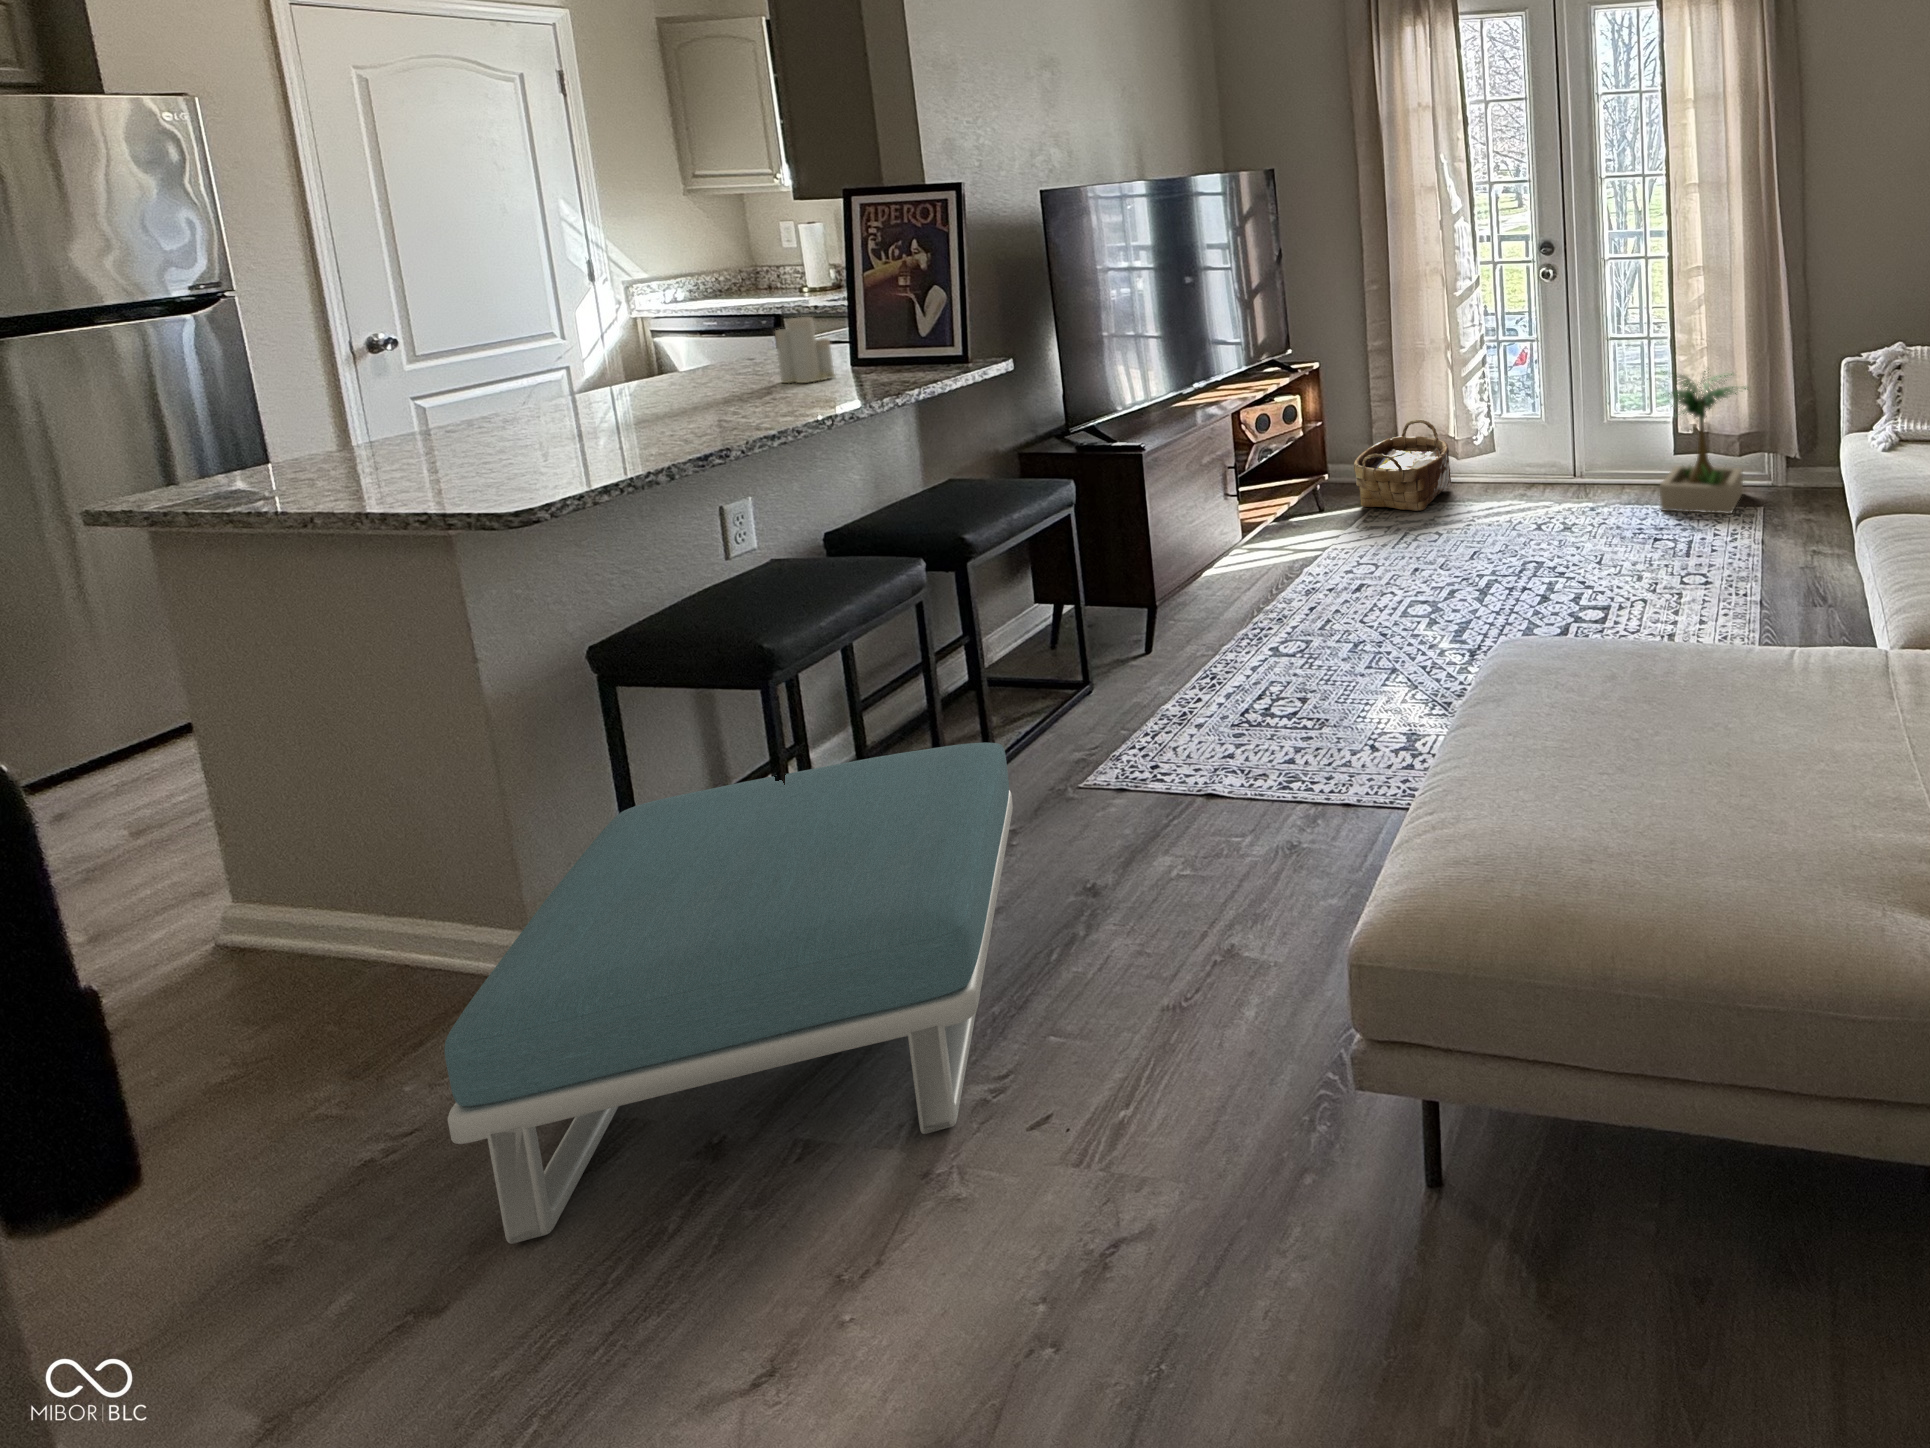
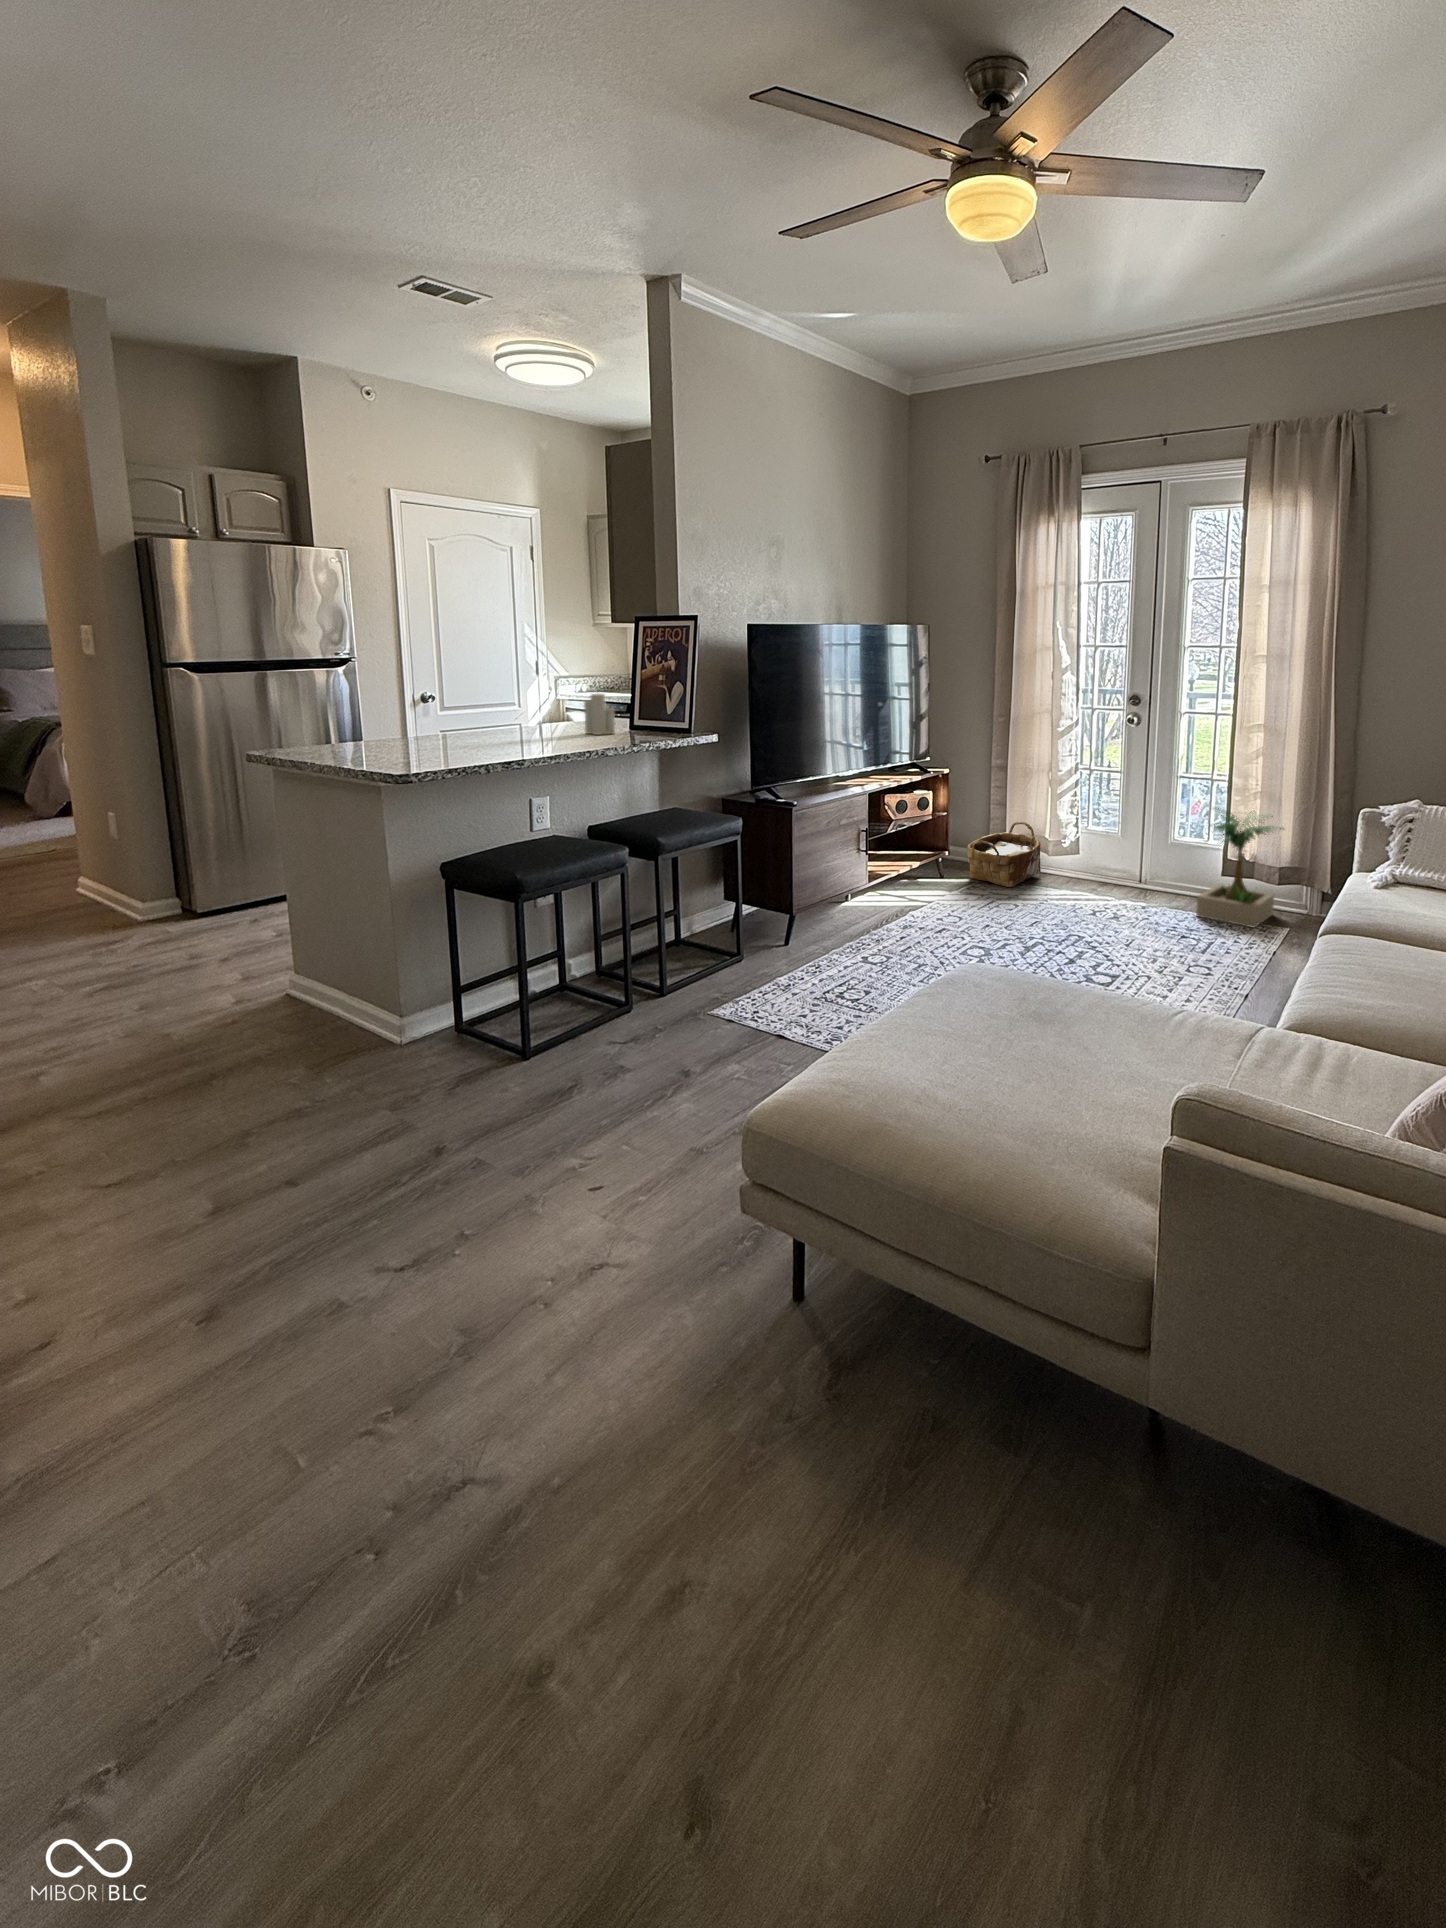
footstool: present [445,743,1013,1244] -> none [310,959,650,1181]

